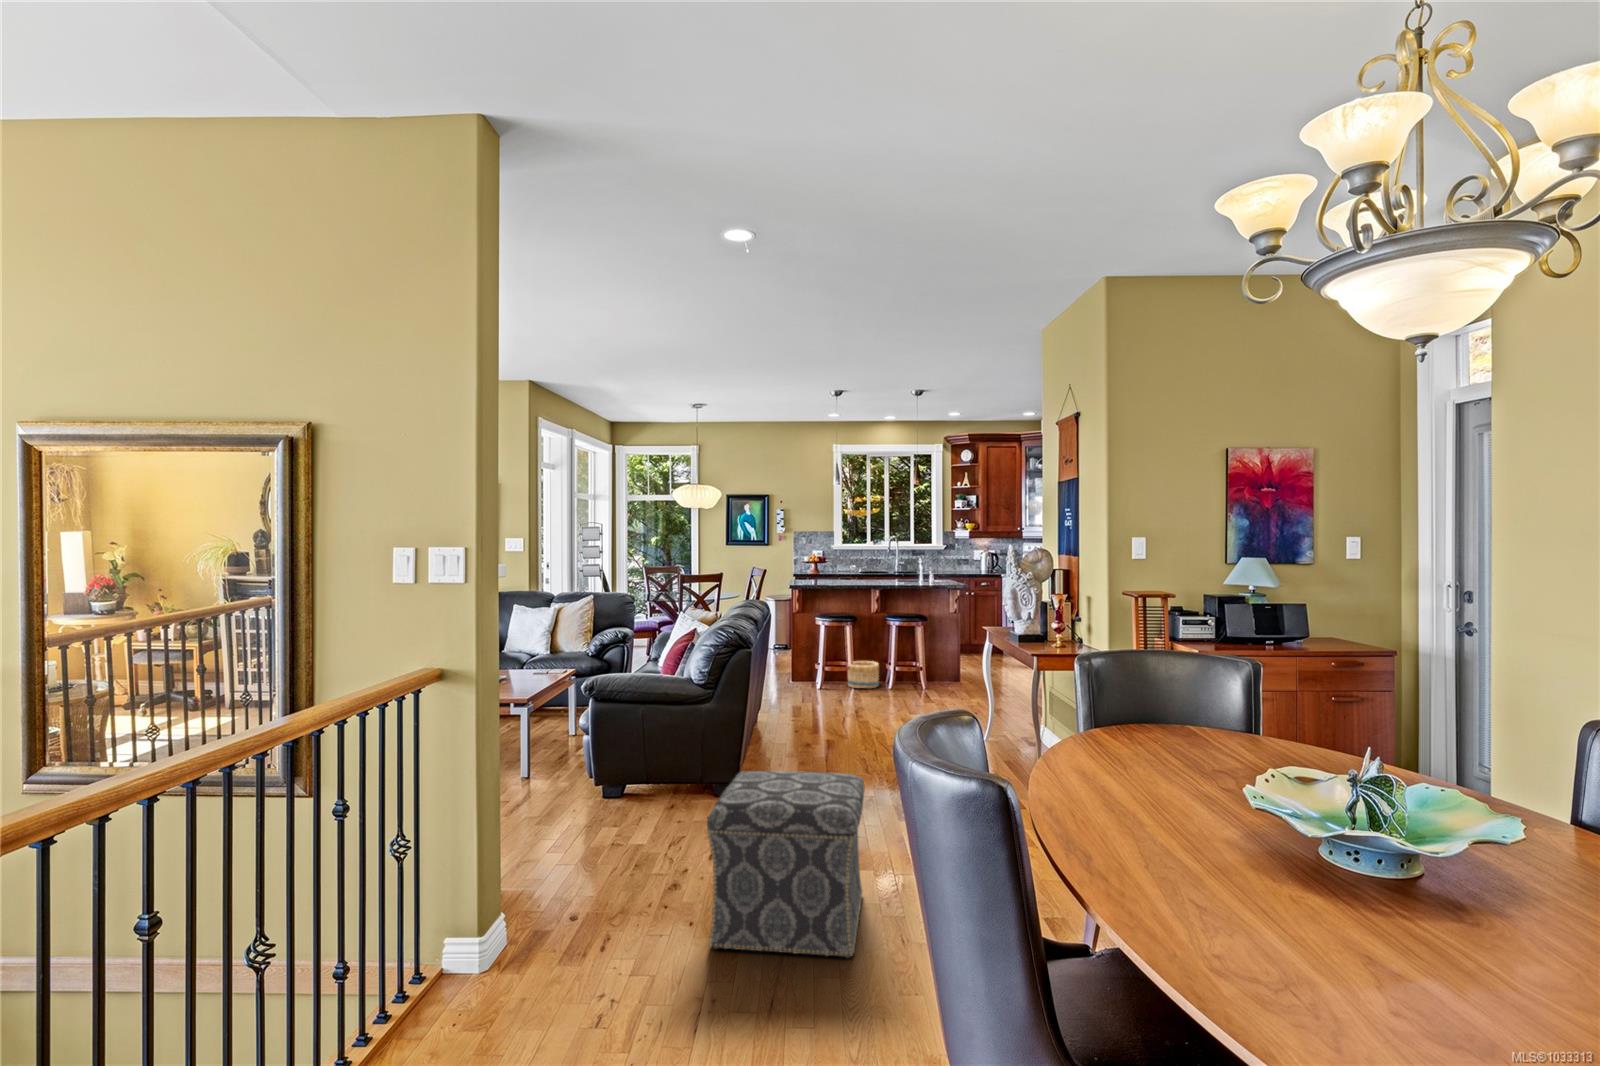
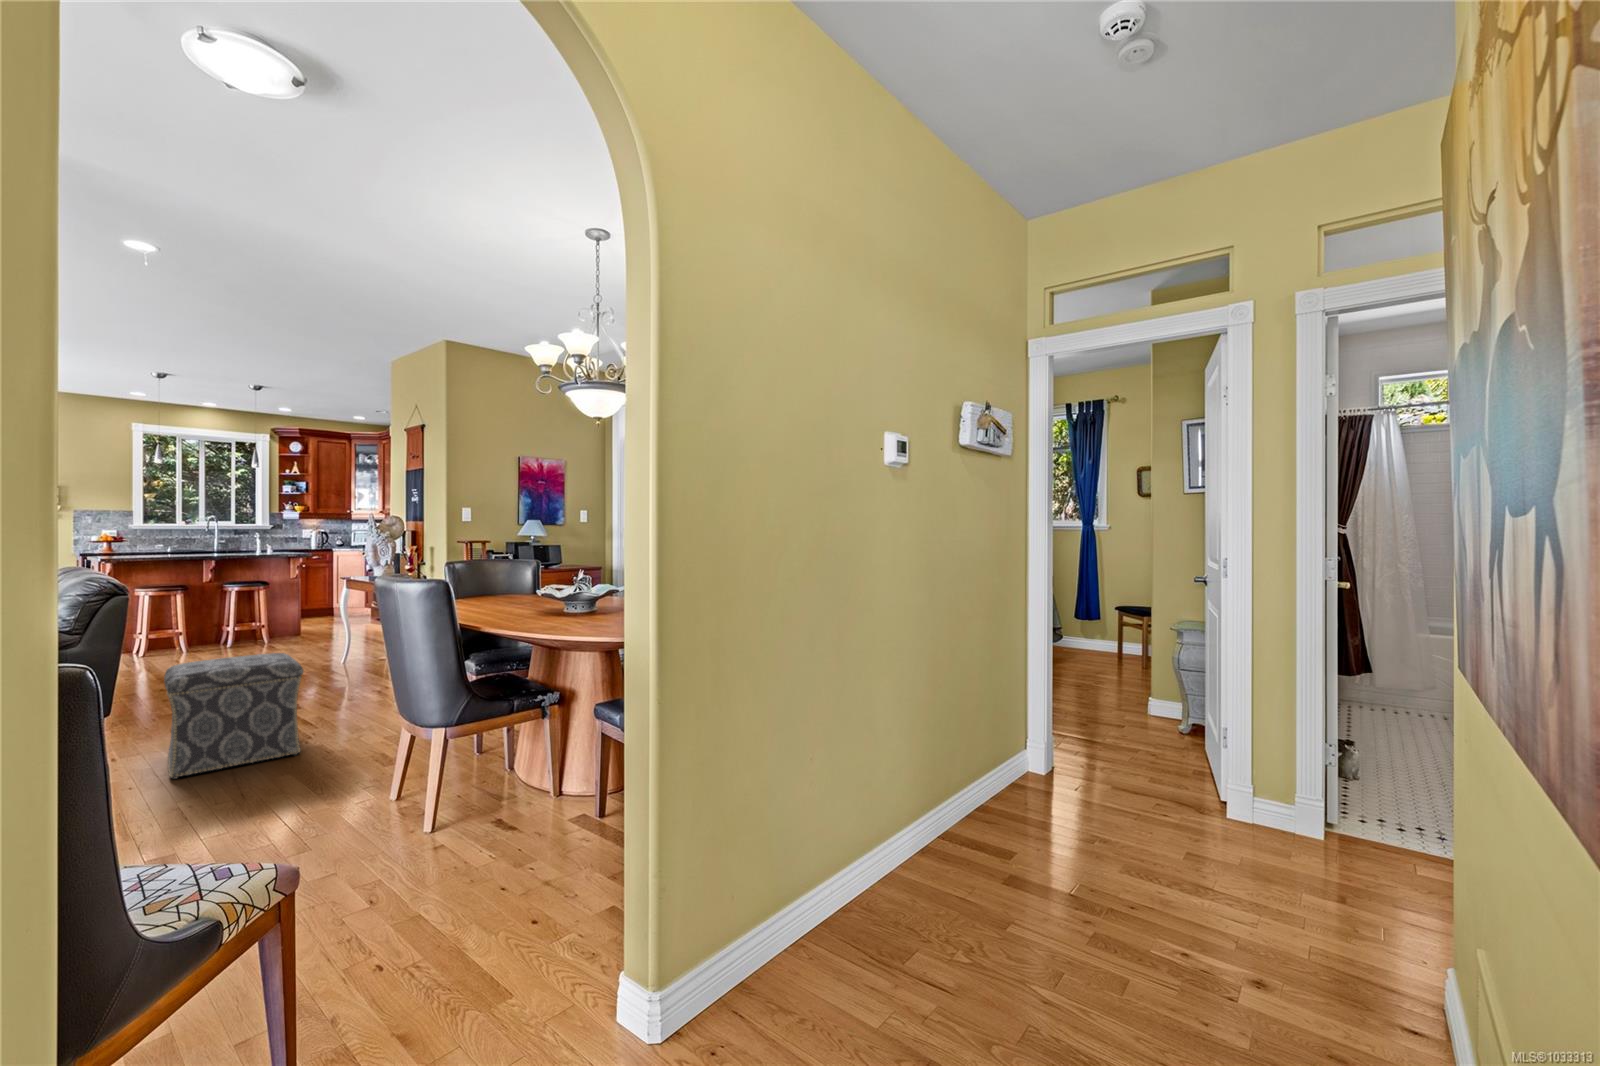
basket: present [848,661,879,688] -> none [179,623,219,648]

